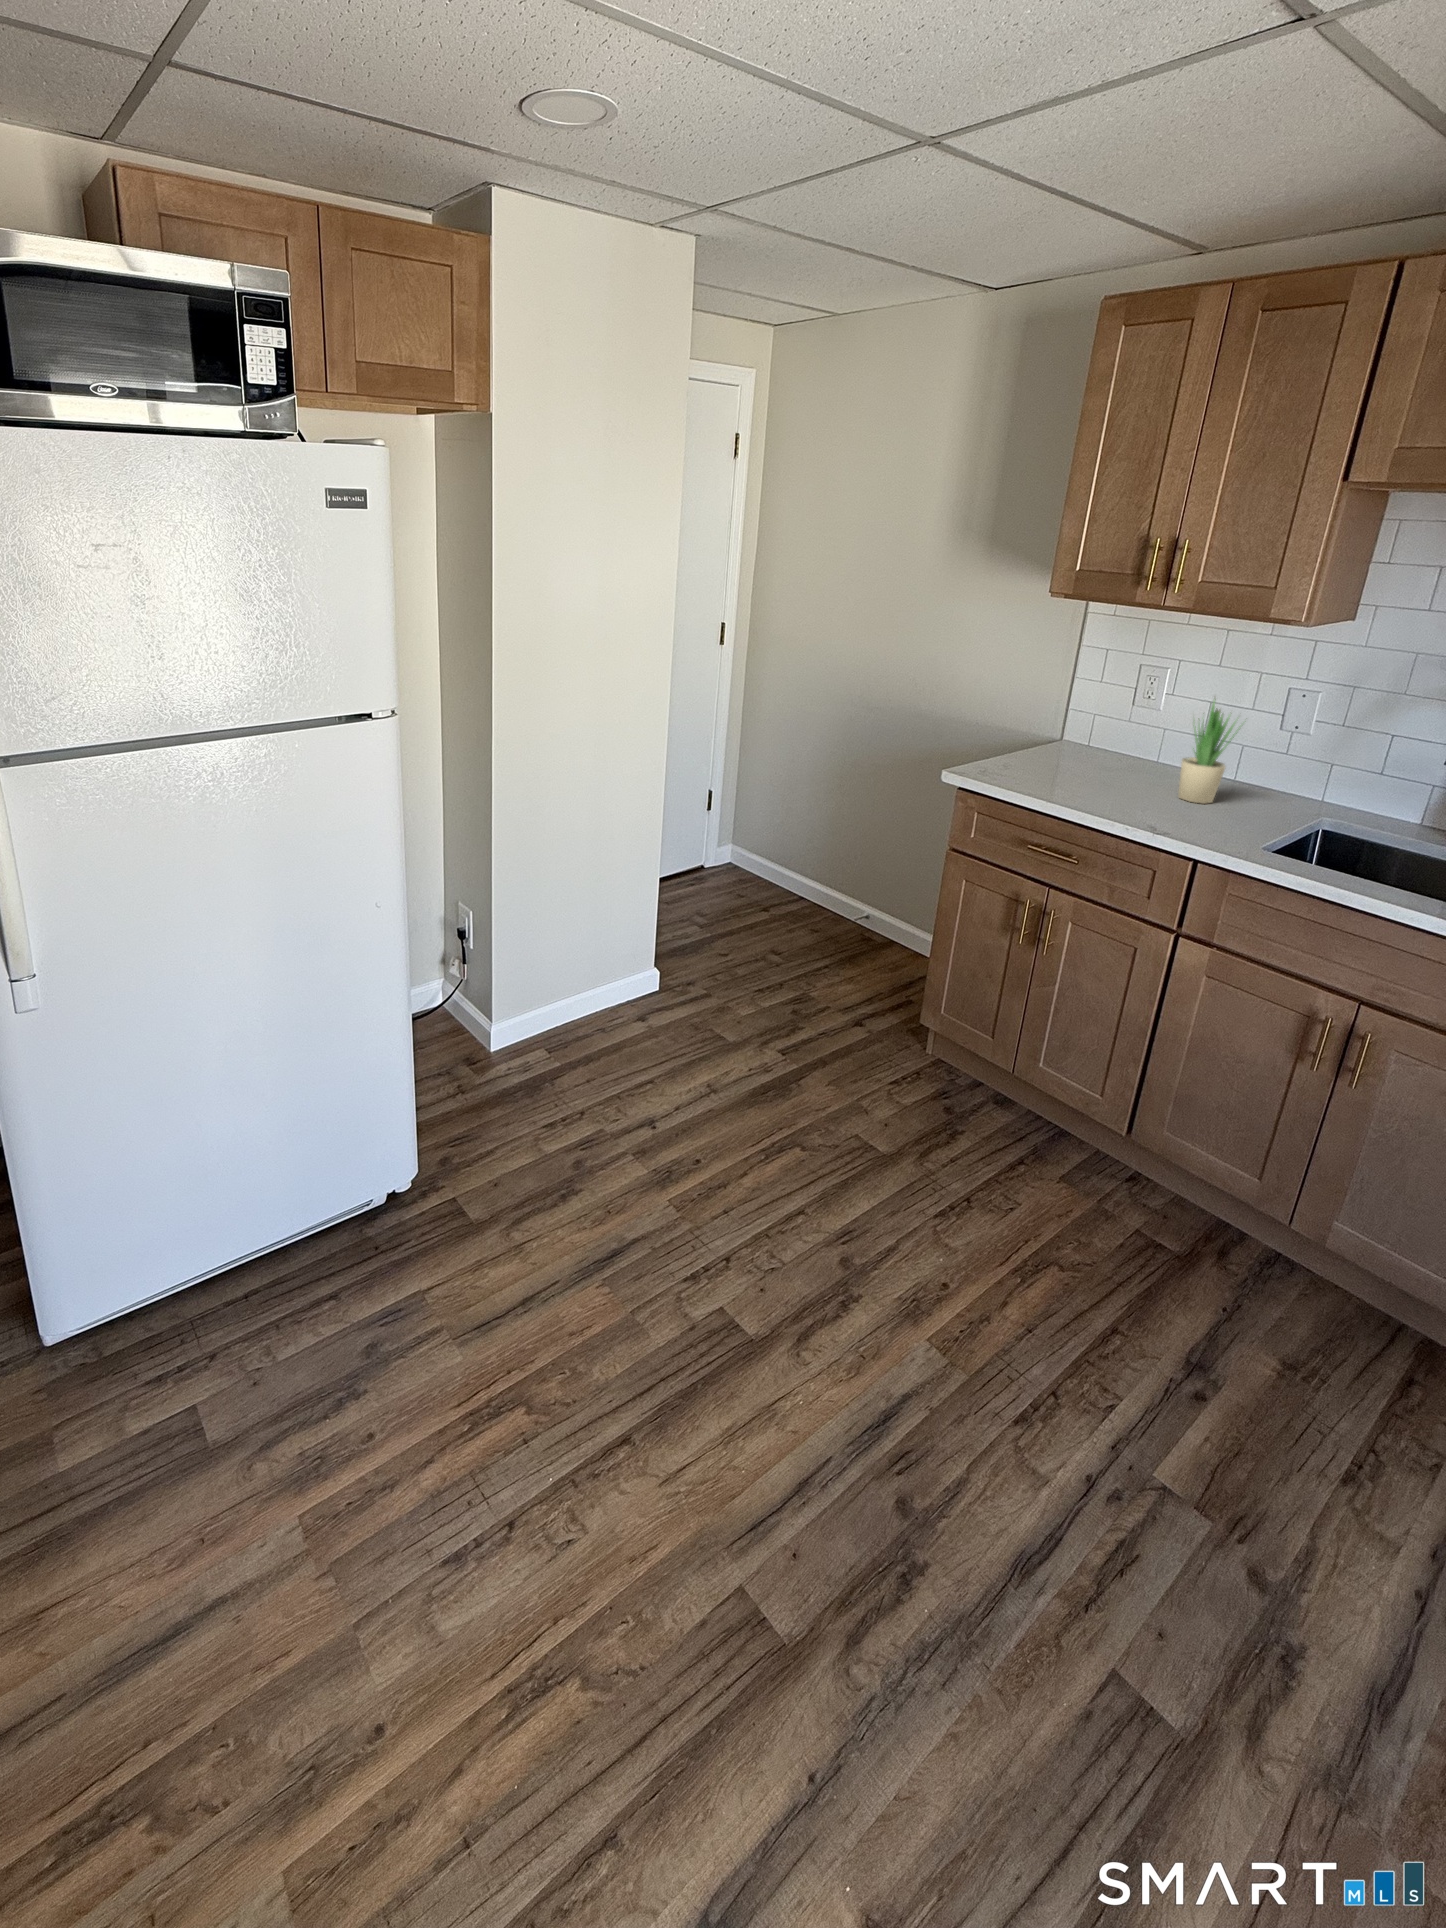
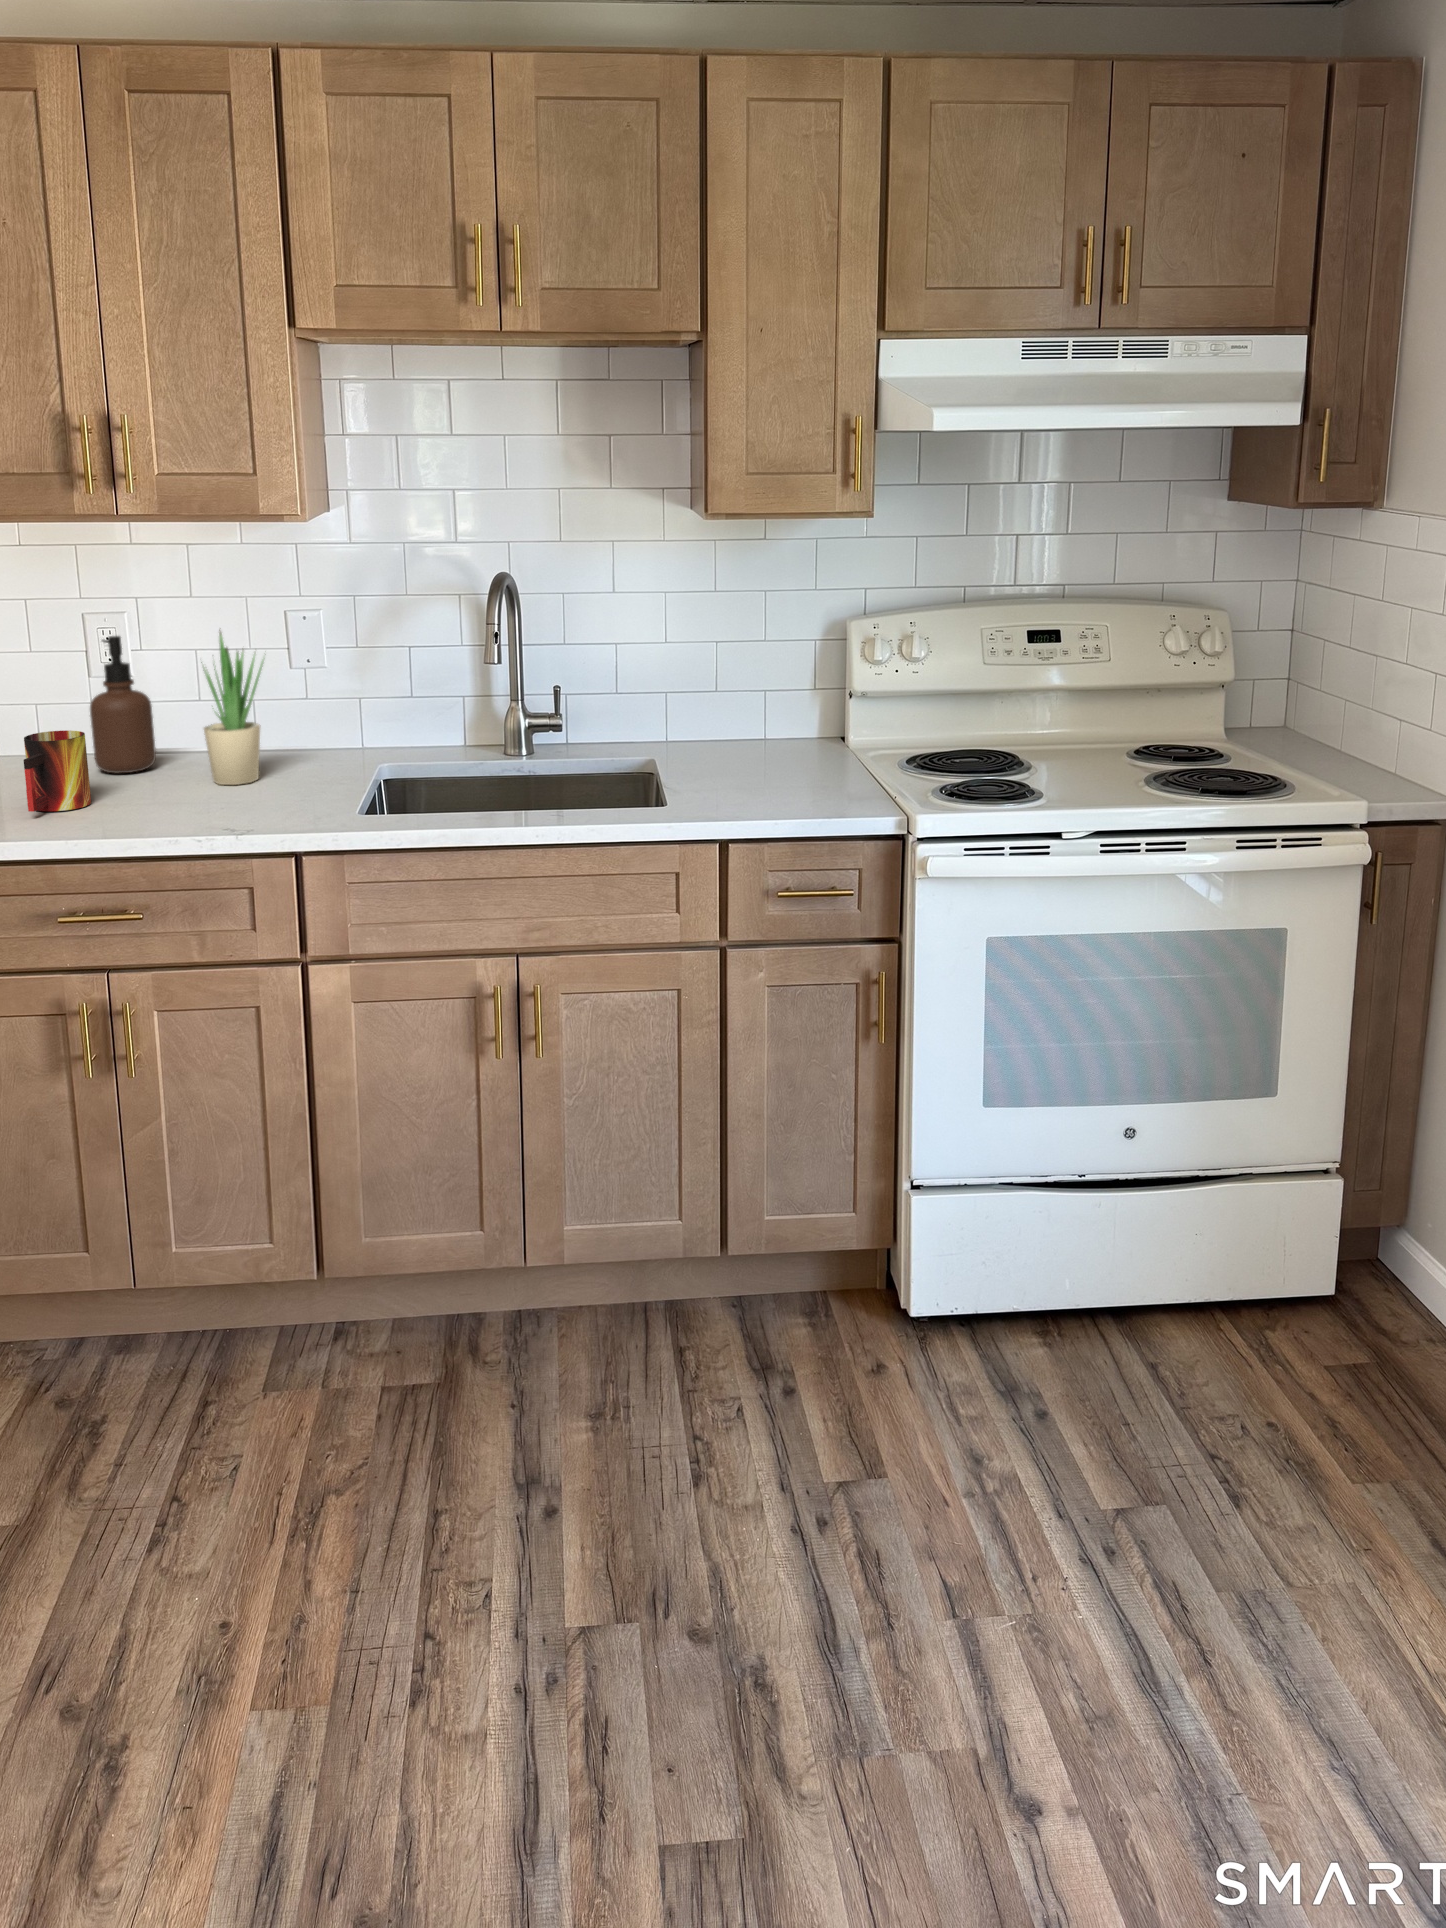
soap dispenser: none [1109,684,1159,774] -> present [90,636,156,773]
mug: none [1038,735,1093,787] -> present [24,730,91,812]

